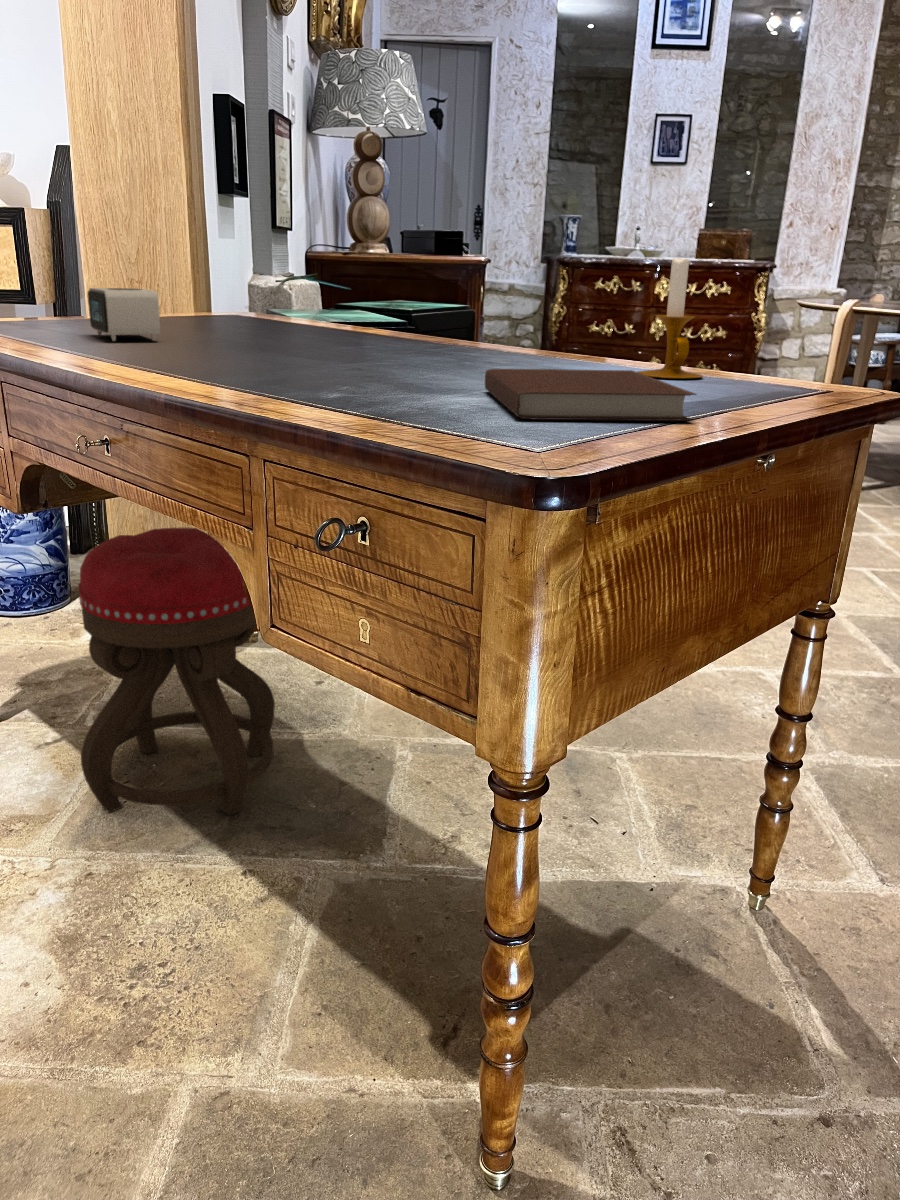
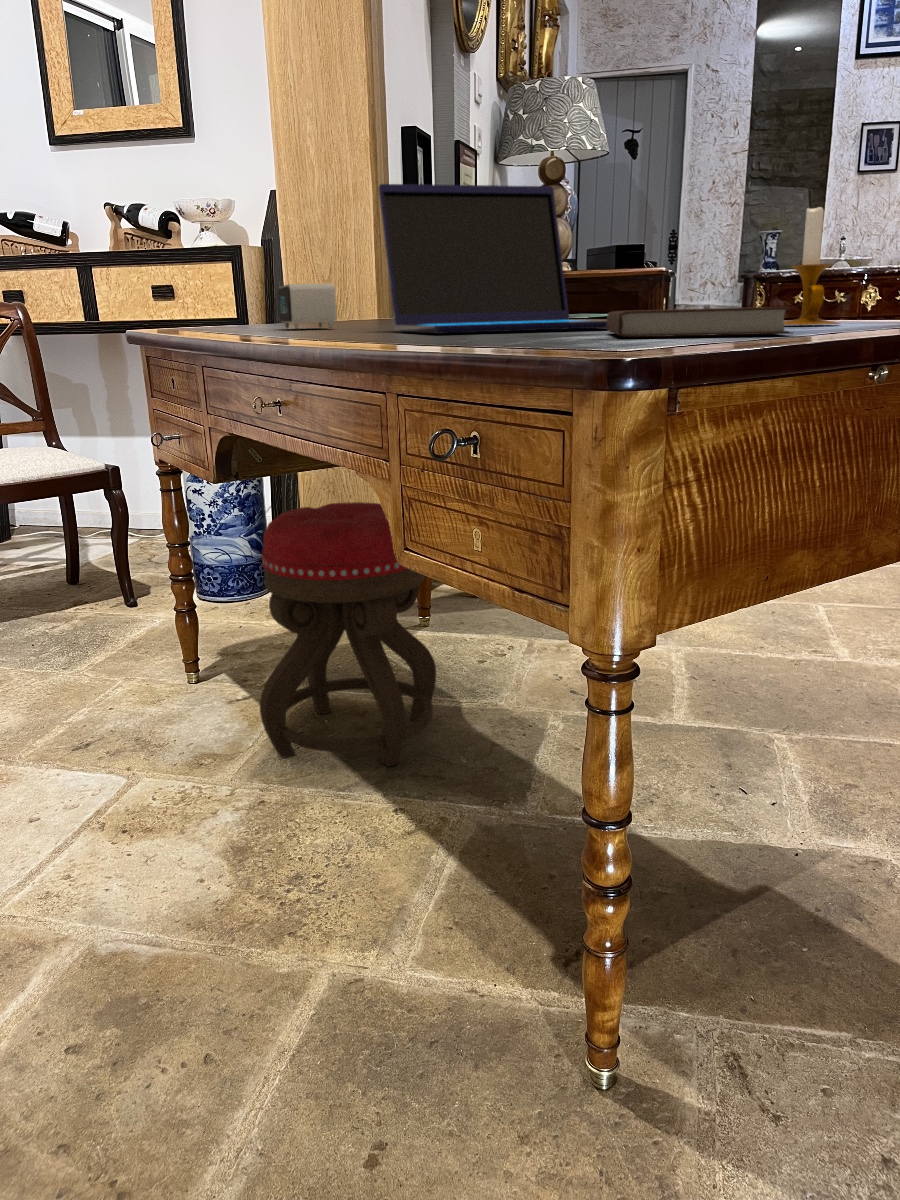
laptop: none [215,195,507,381] -> present [378,184,607,334]

